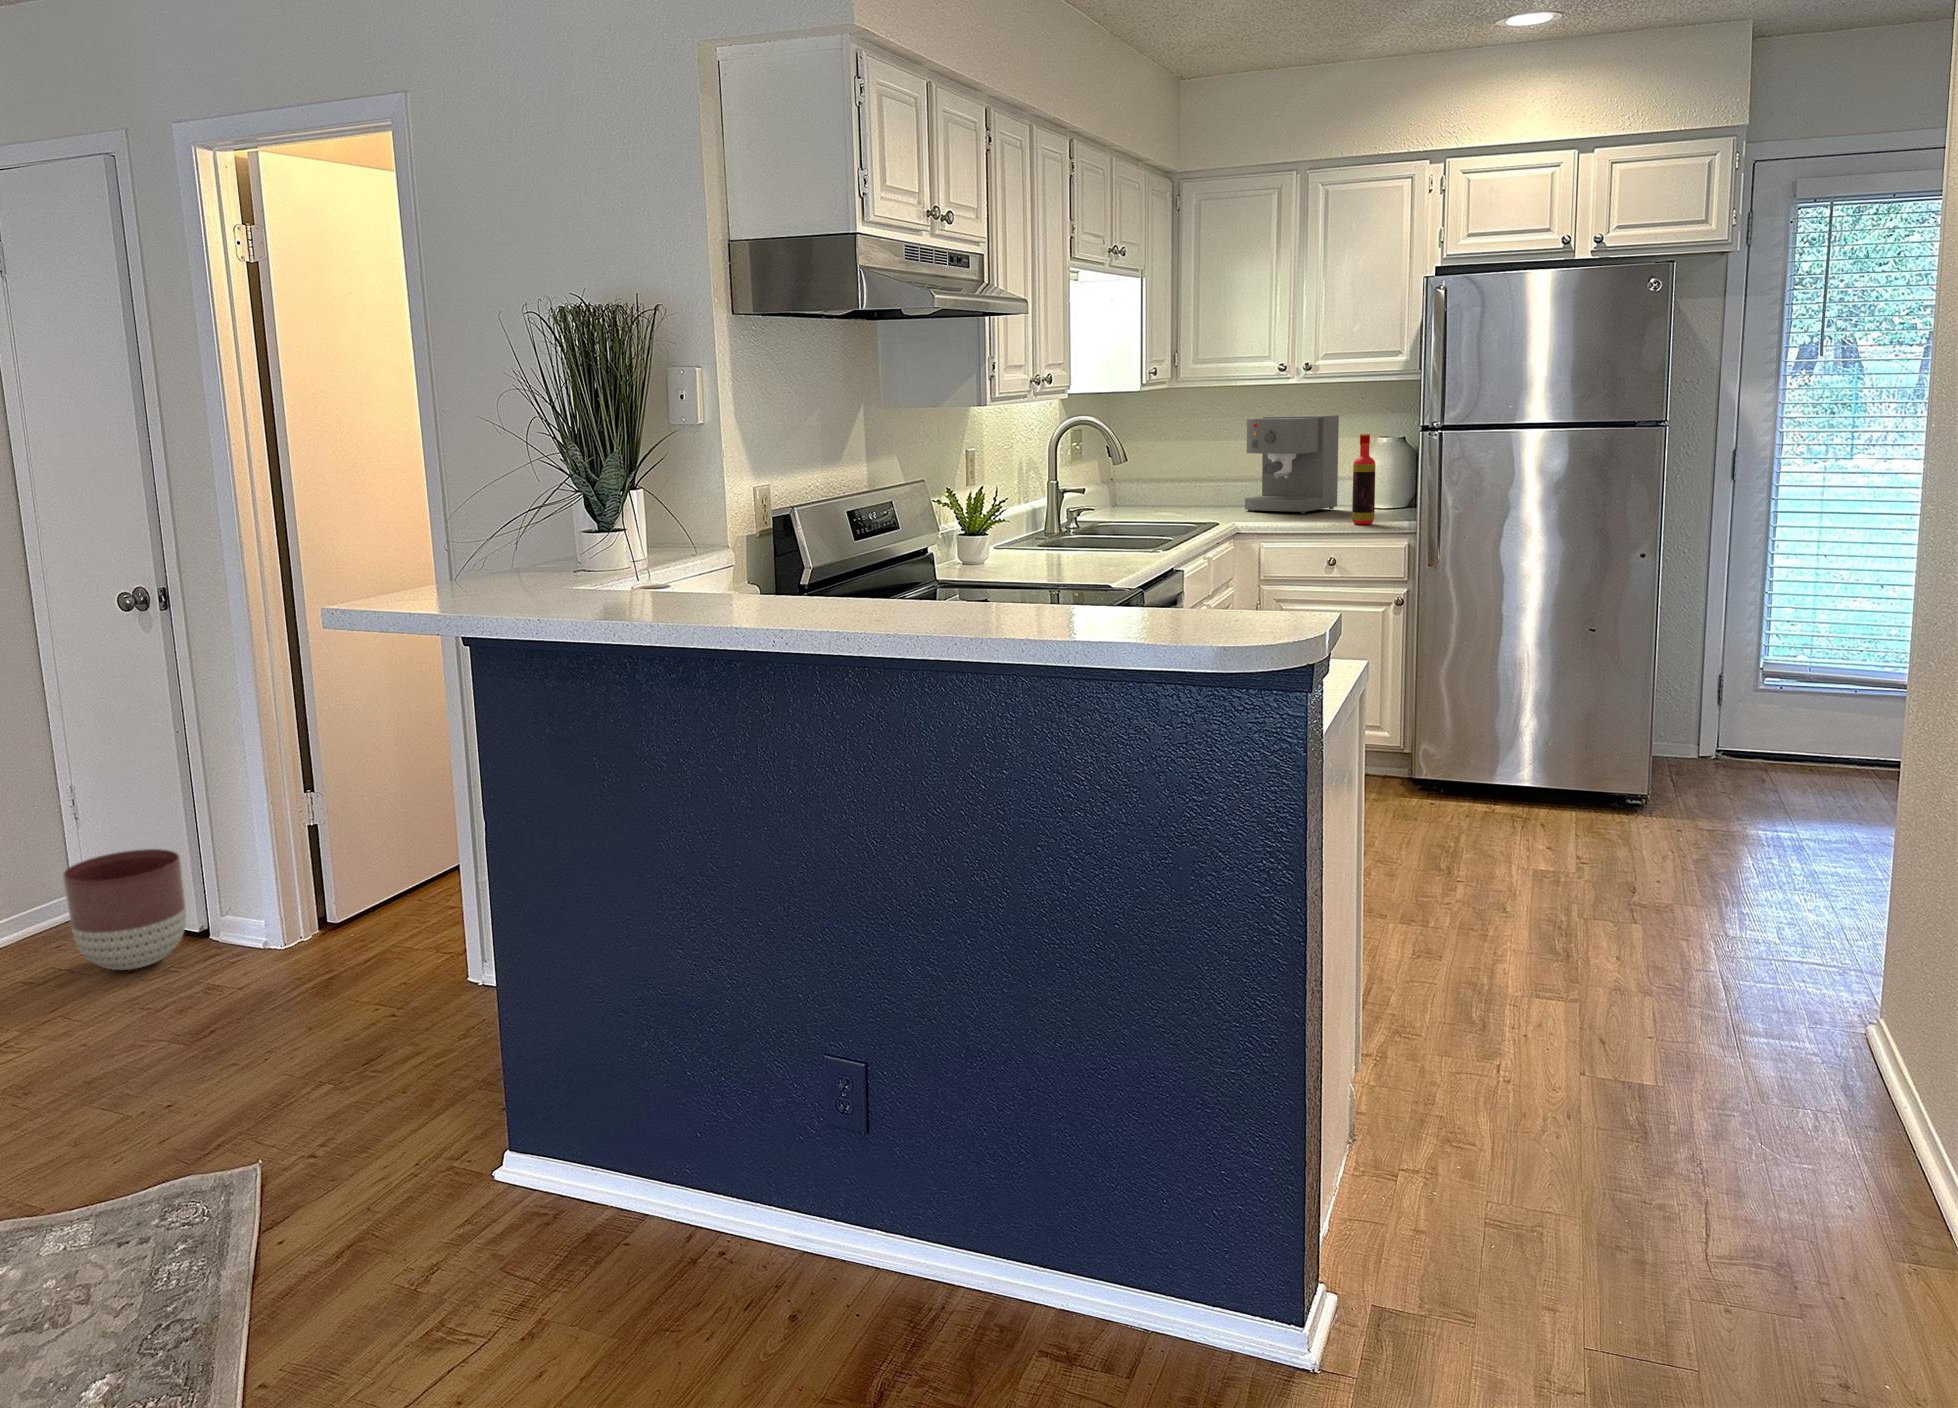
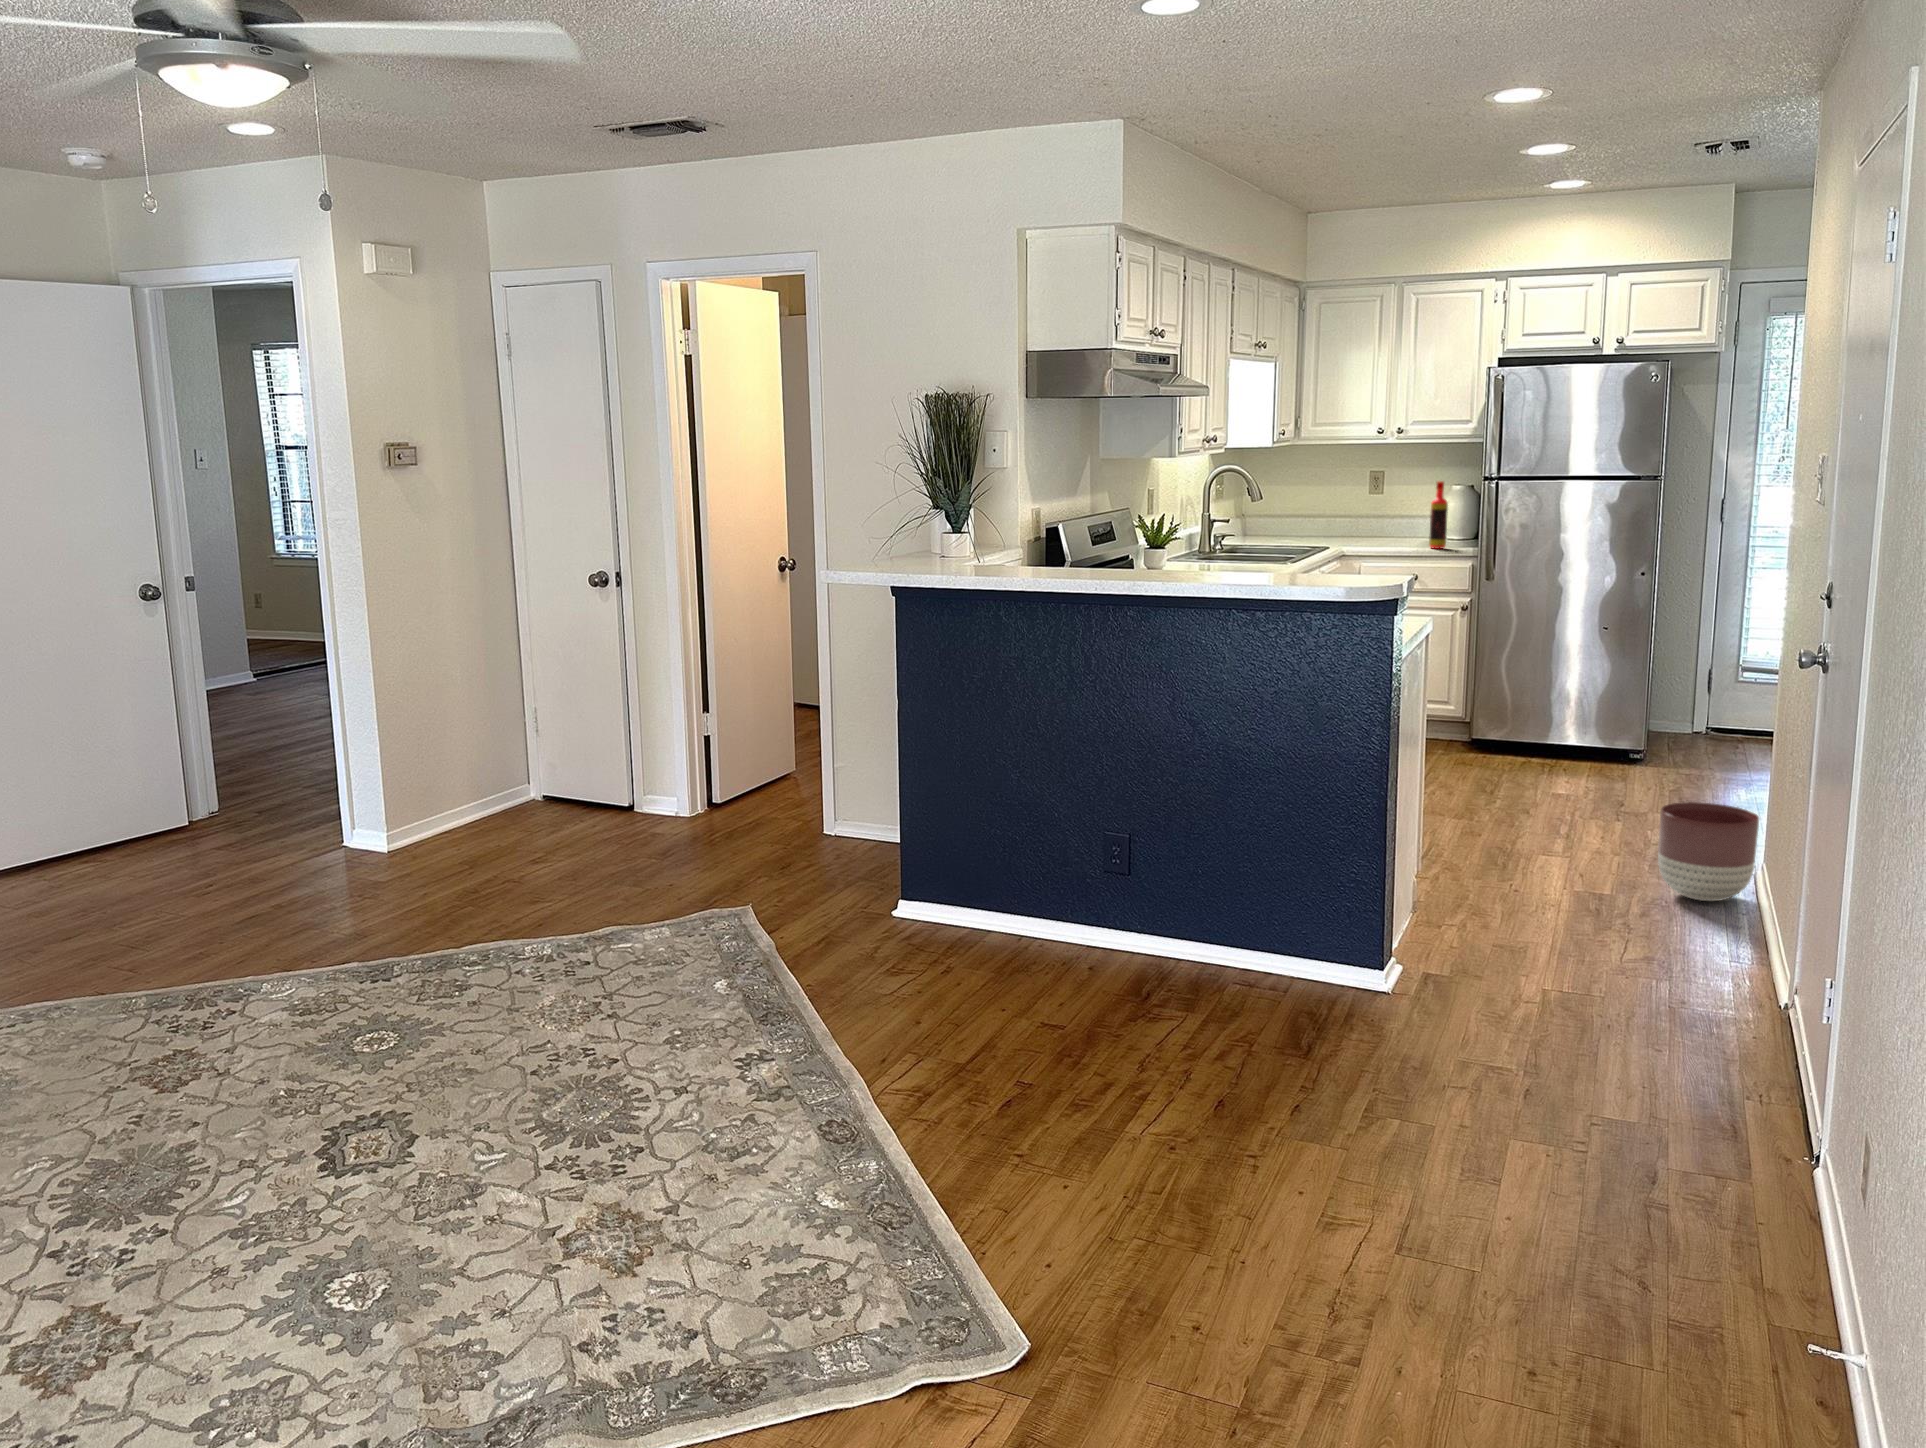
coffee maker: present [1245,415,1339,514] -> none [1347,467,1421,541]
planter: present [63,849,186,970] -> present [1658,802,1759,901]

